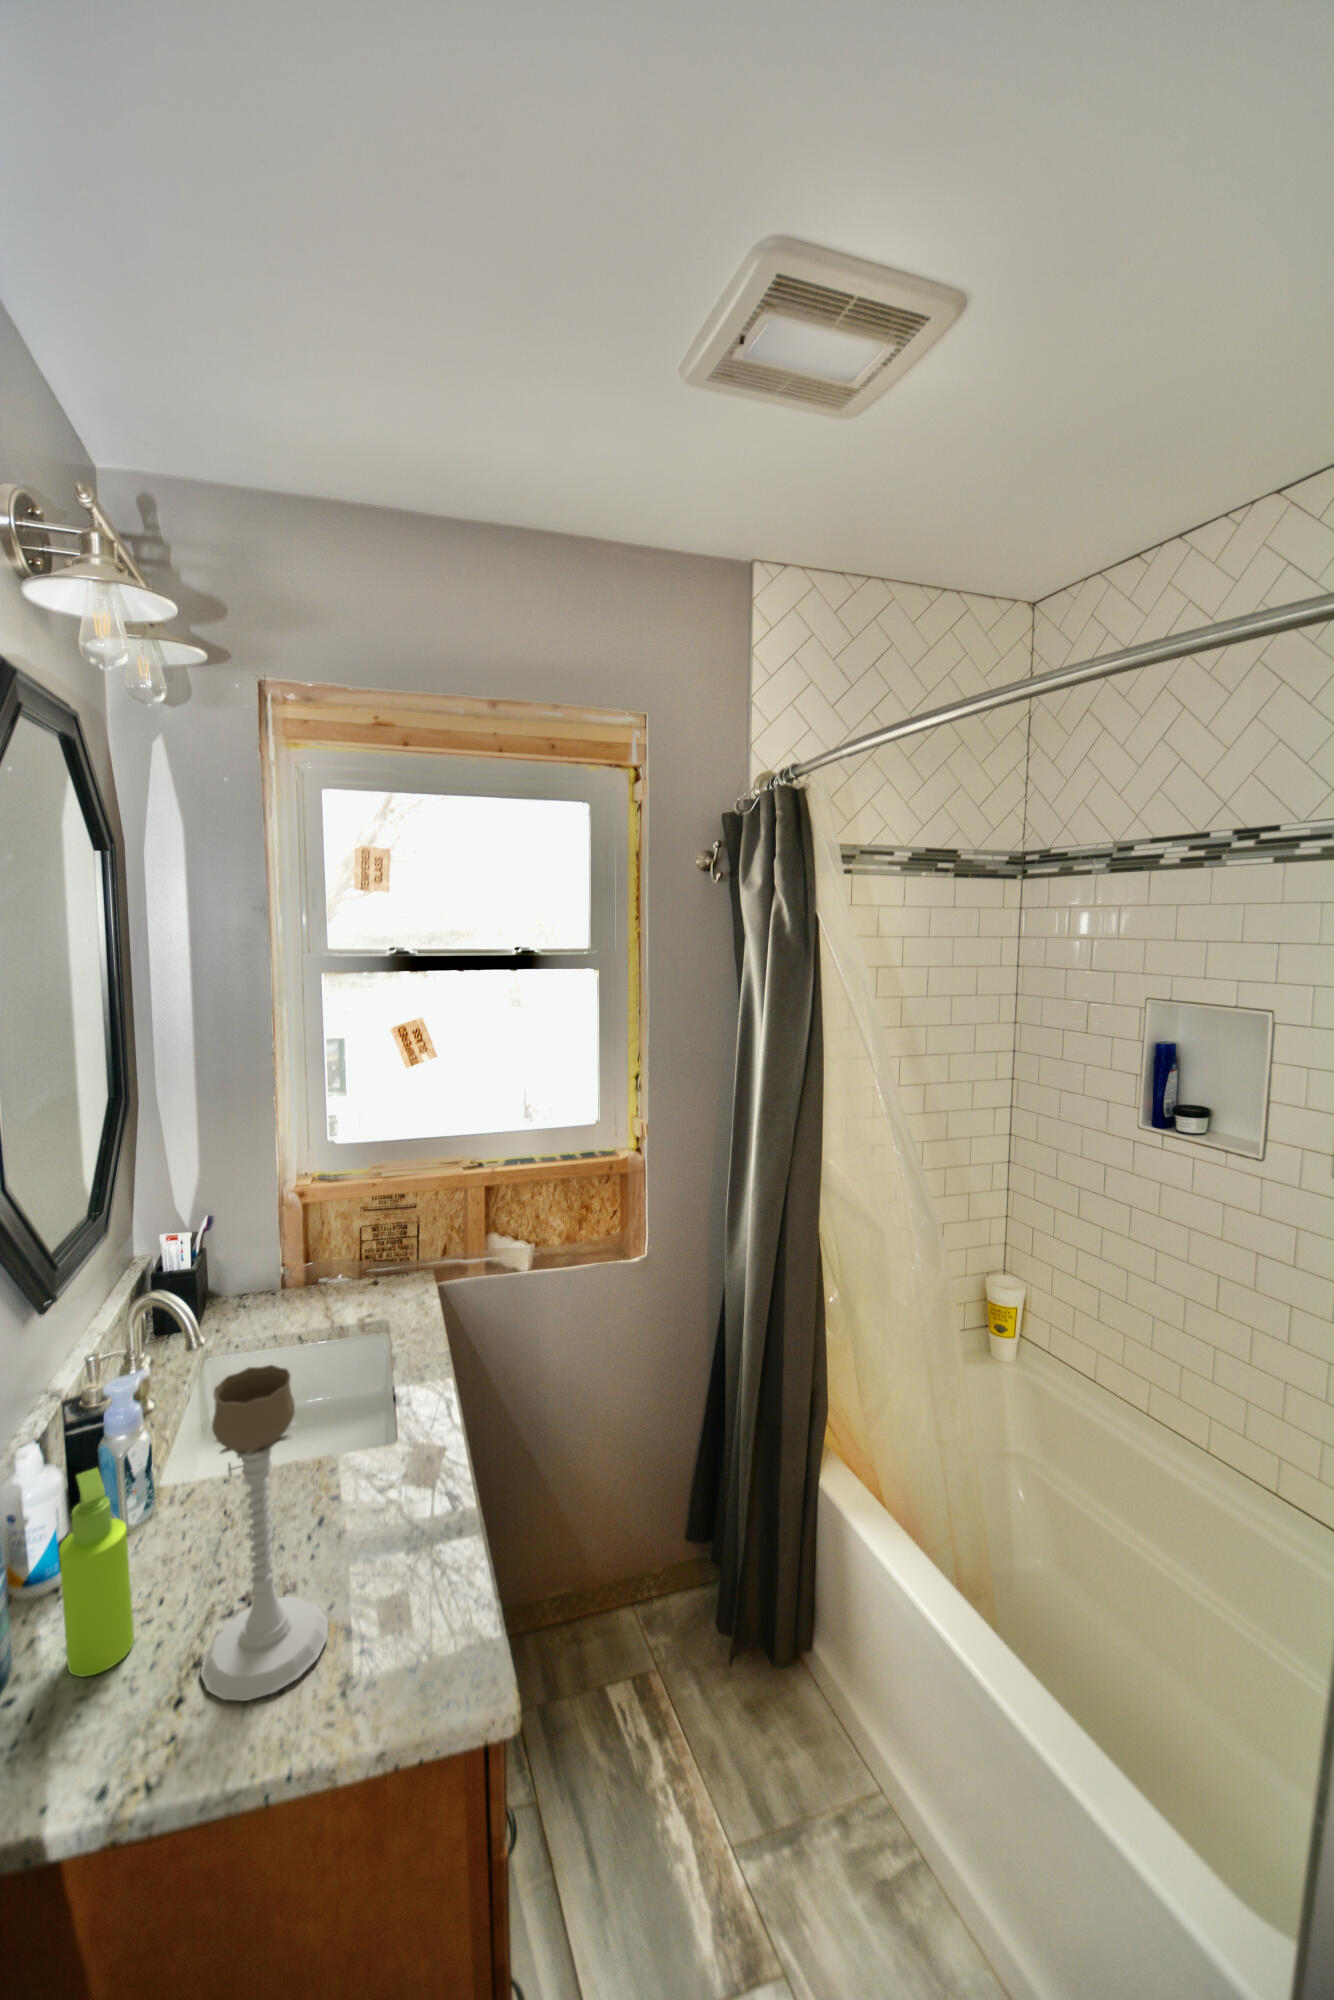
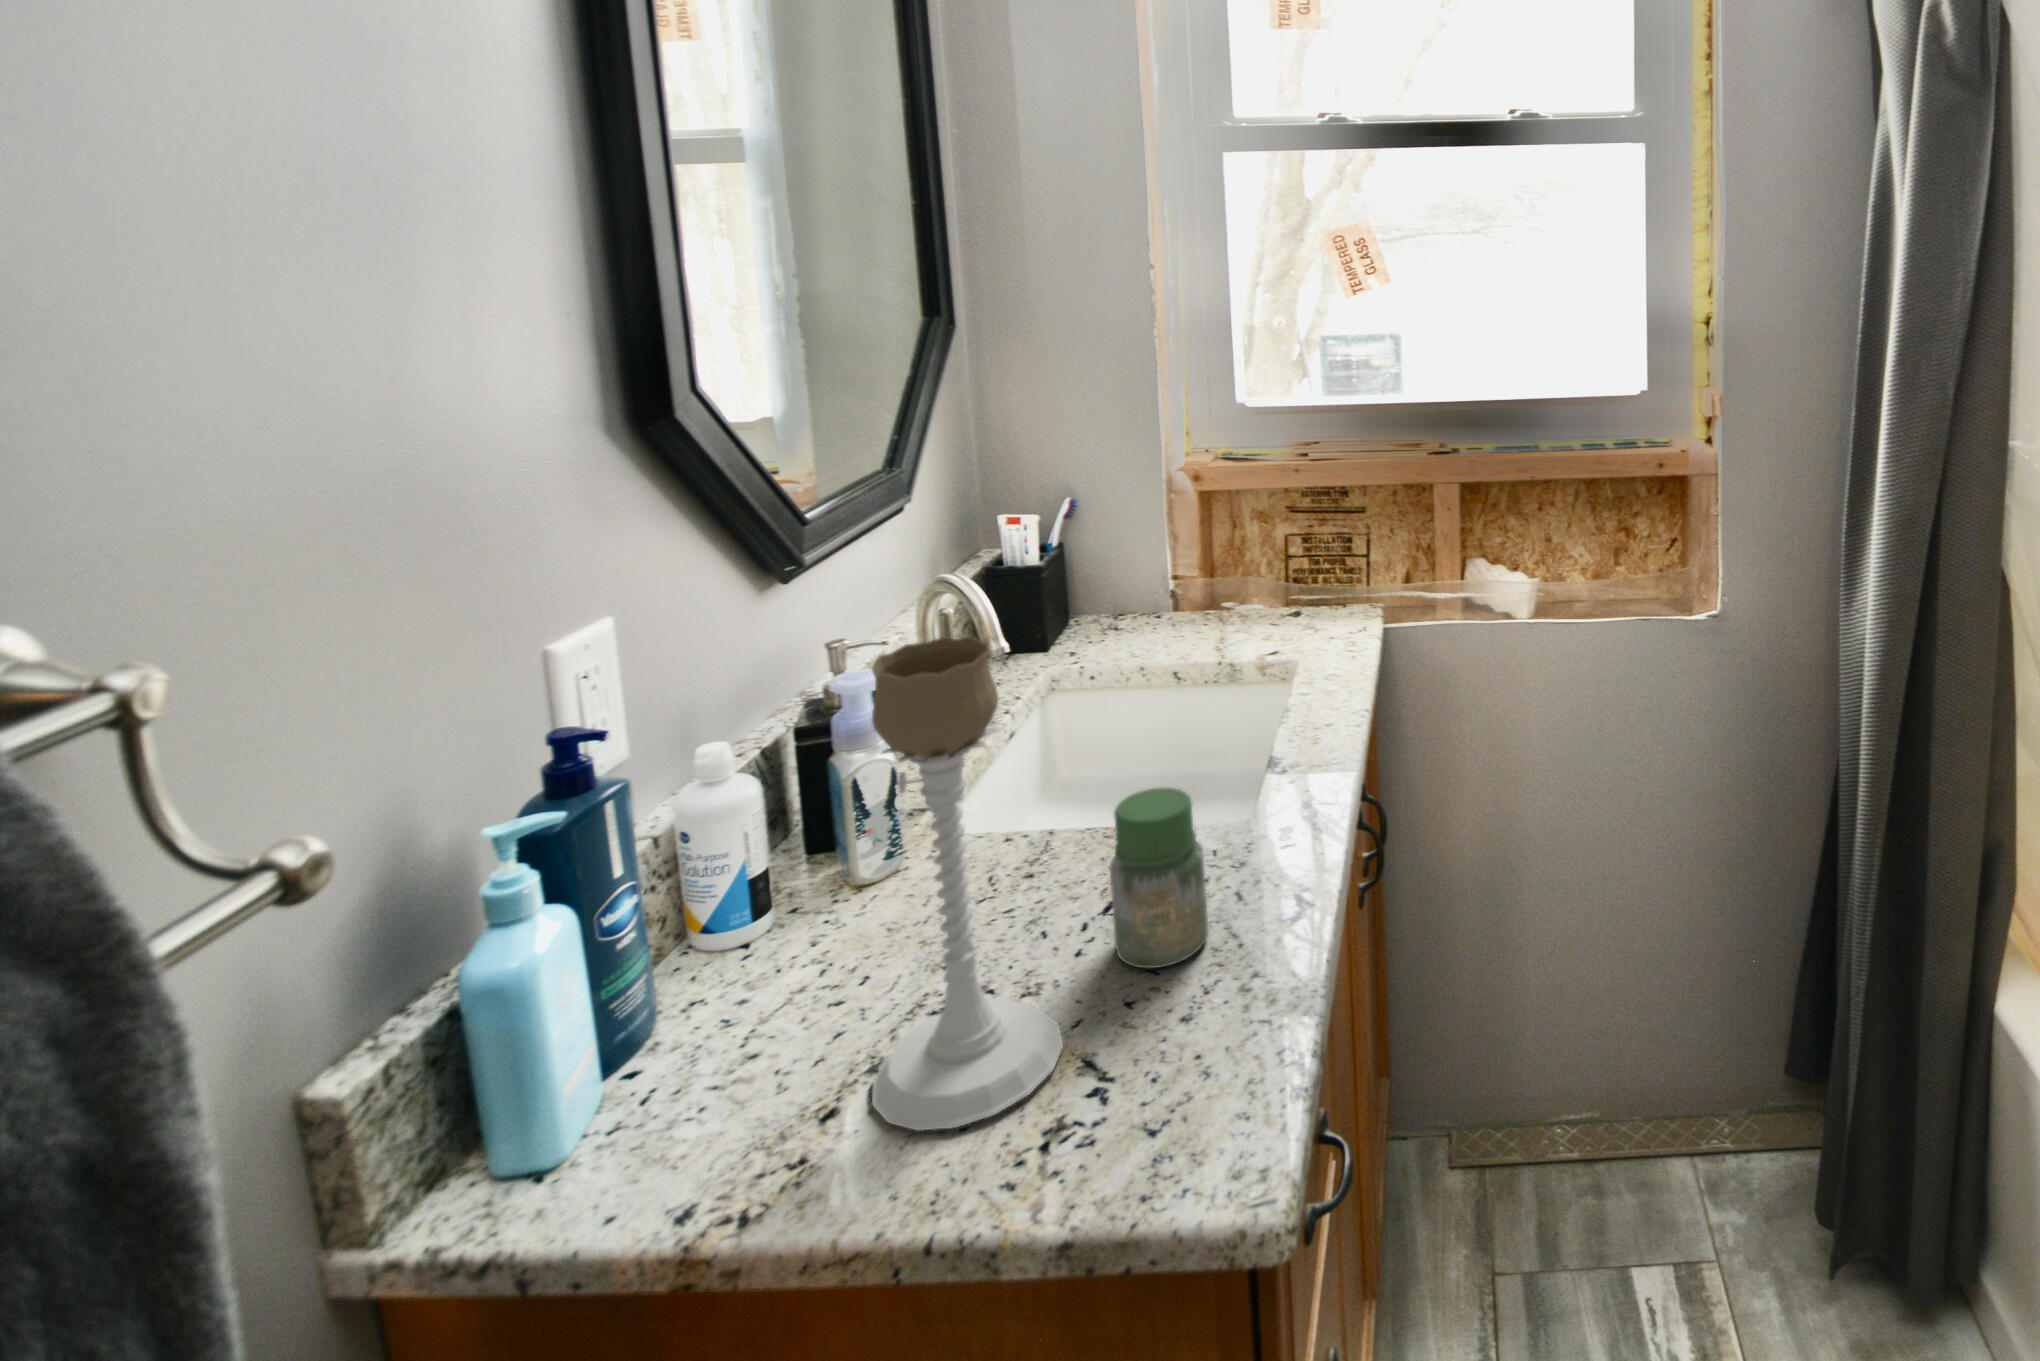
jar: none [335,1435,398,1558] -> present [1110,787,1208,968]
soap dispenser: present [59,1468,134,1676] -> none [703,762,815,1054]

